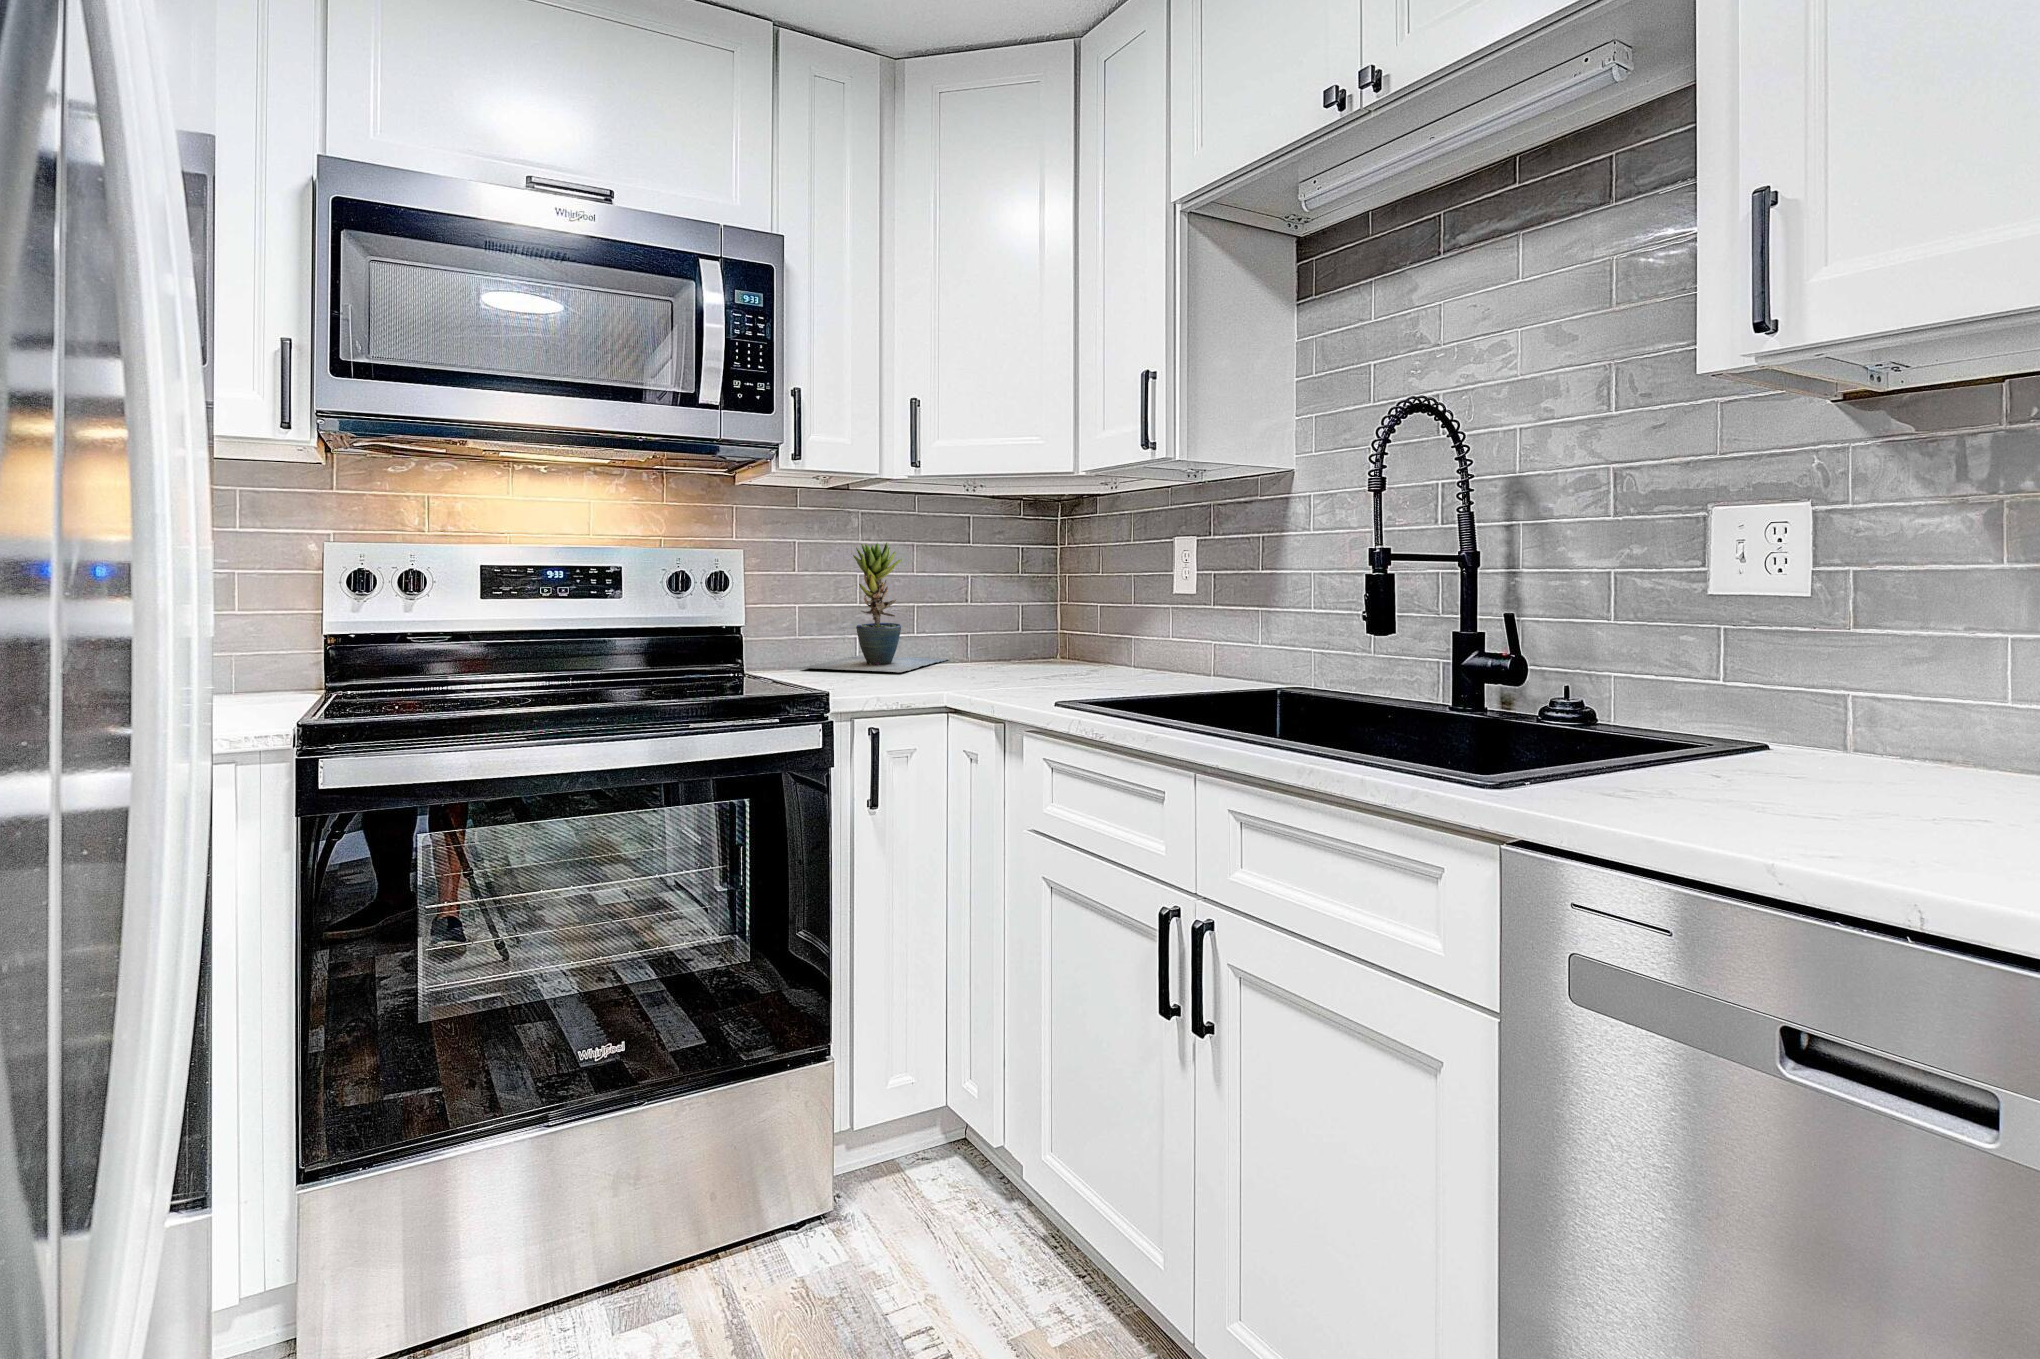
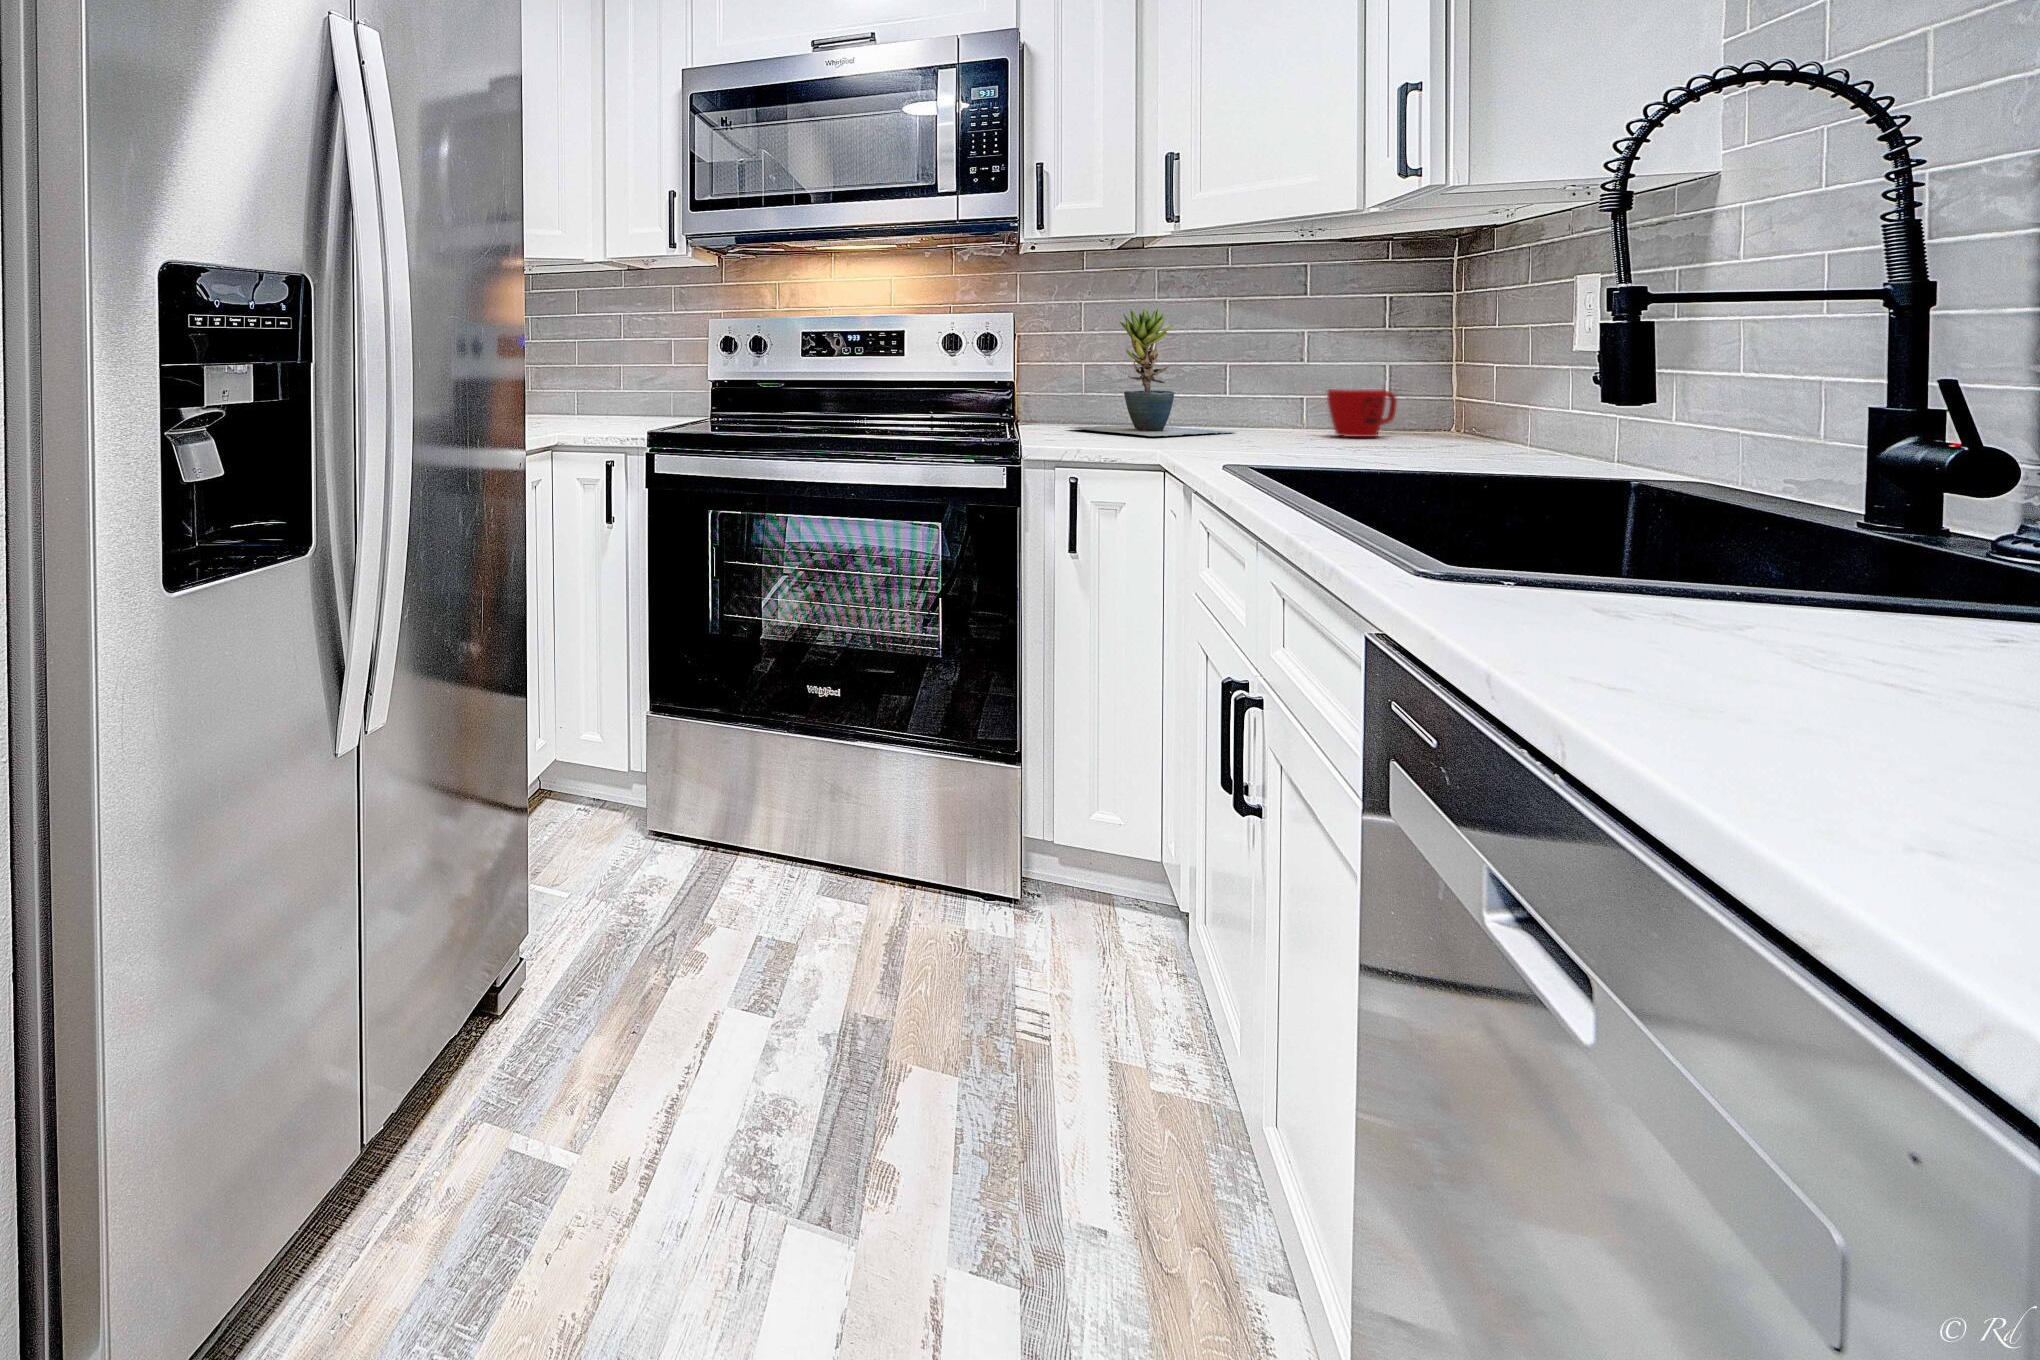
mug: none [1018,613,1060,657] -> present [1327,388,1397,437]

